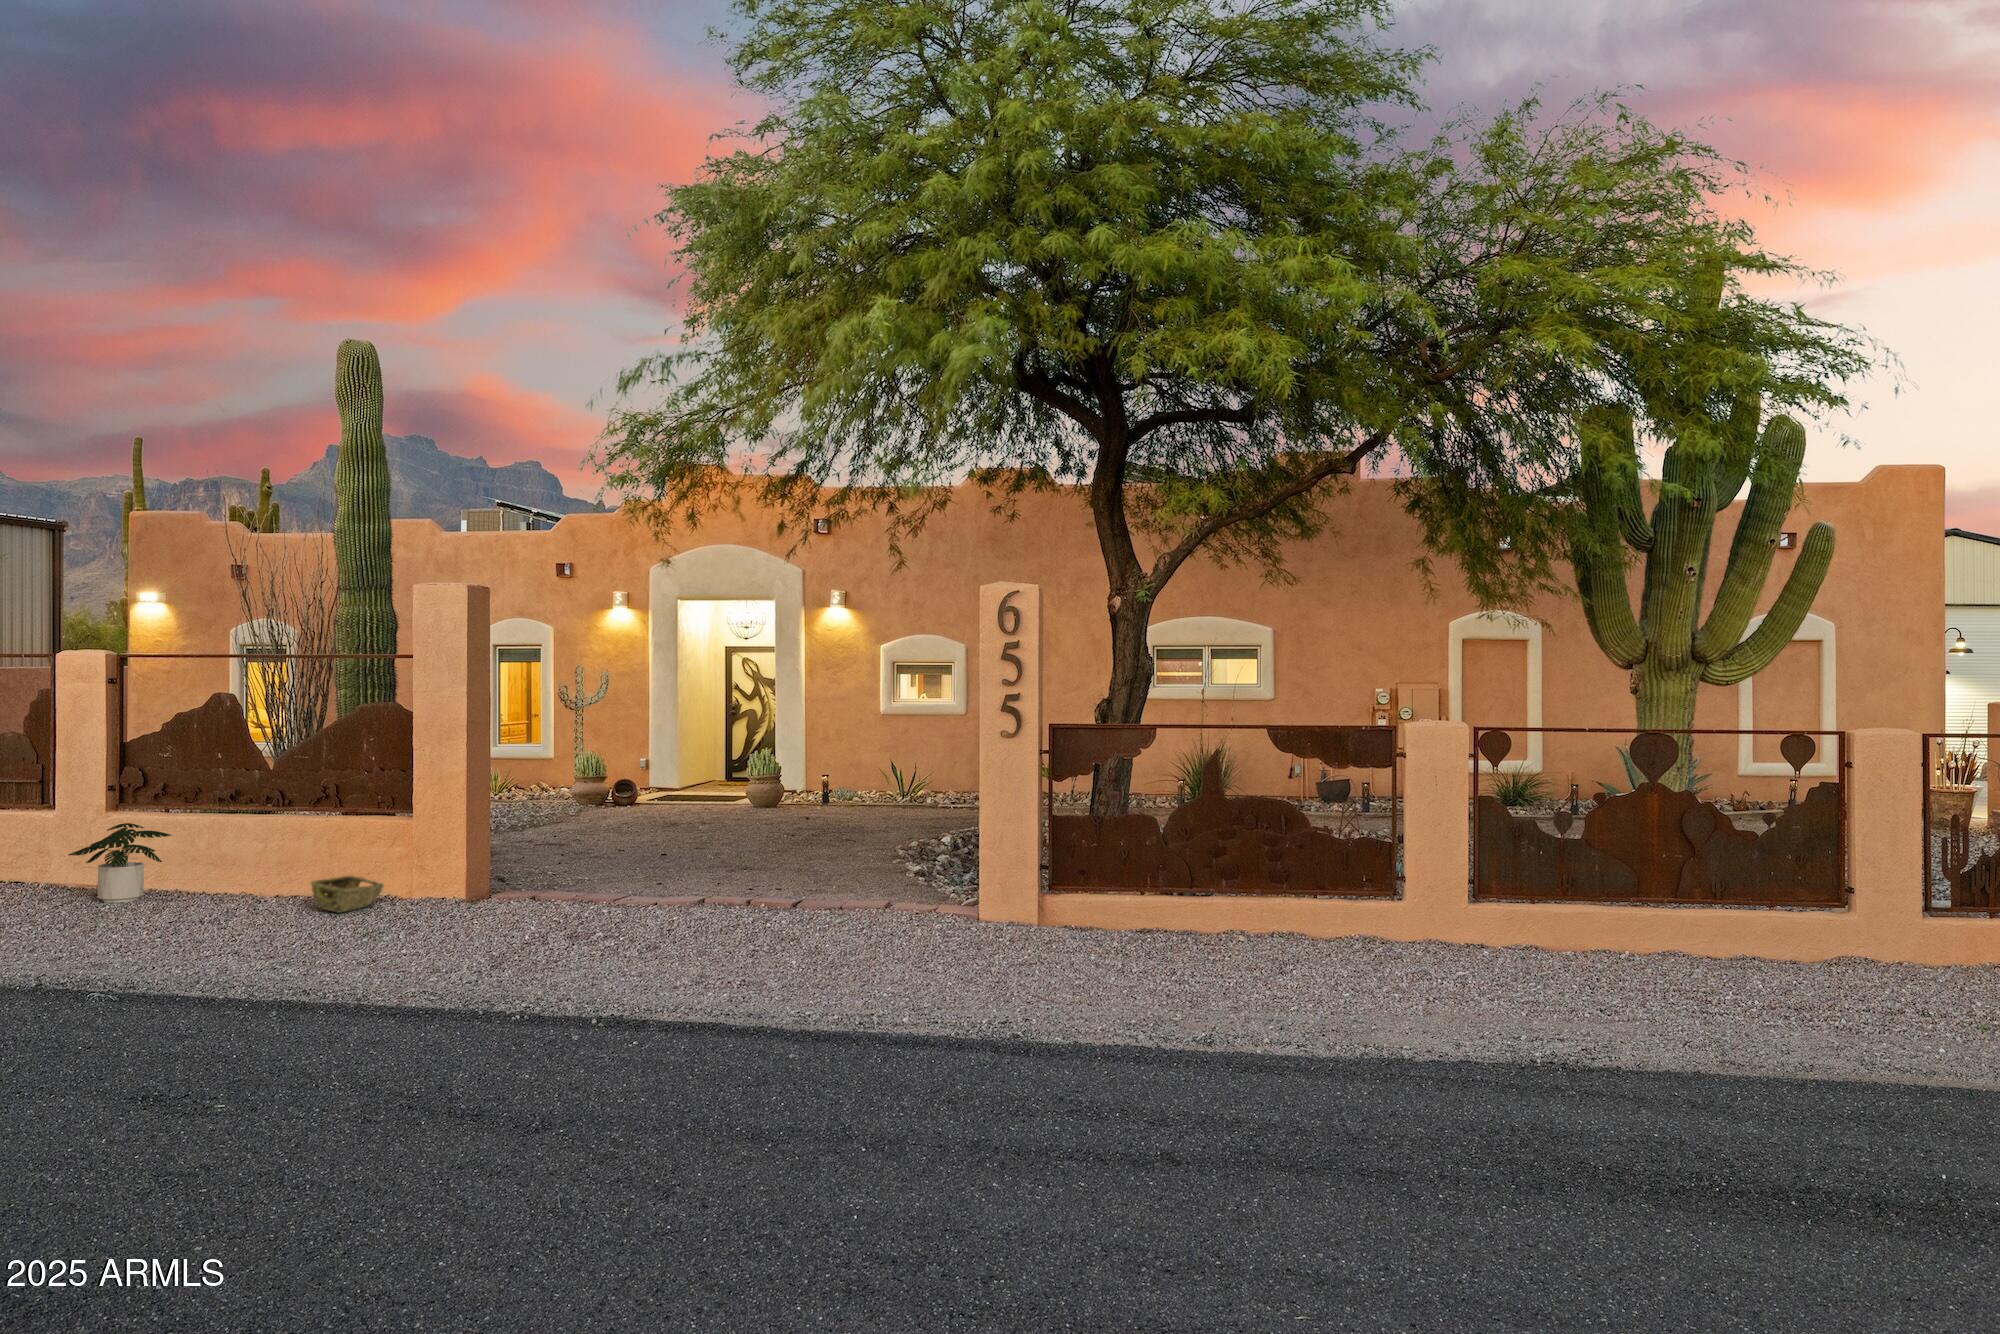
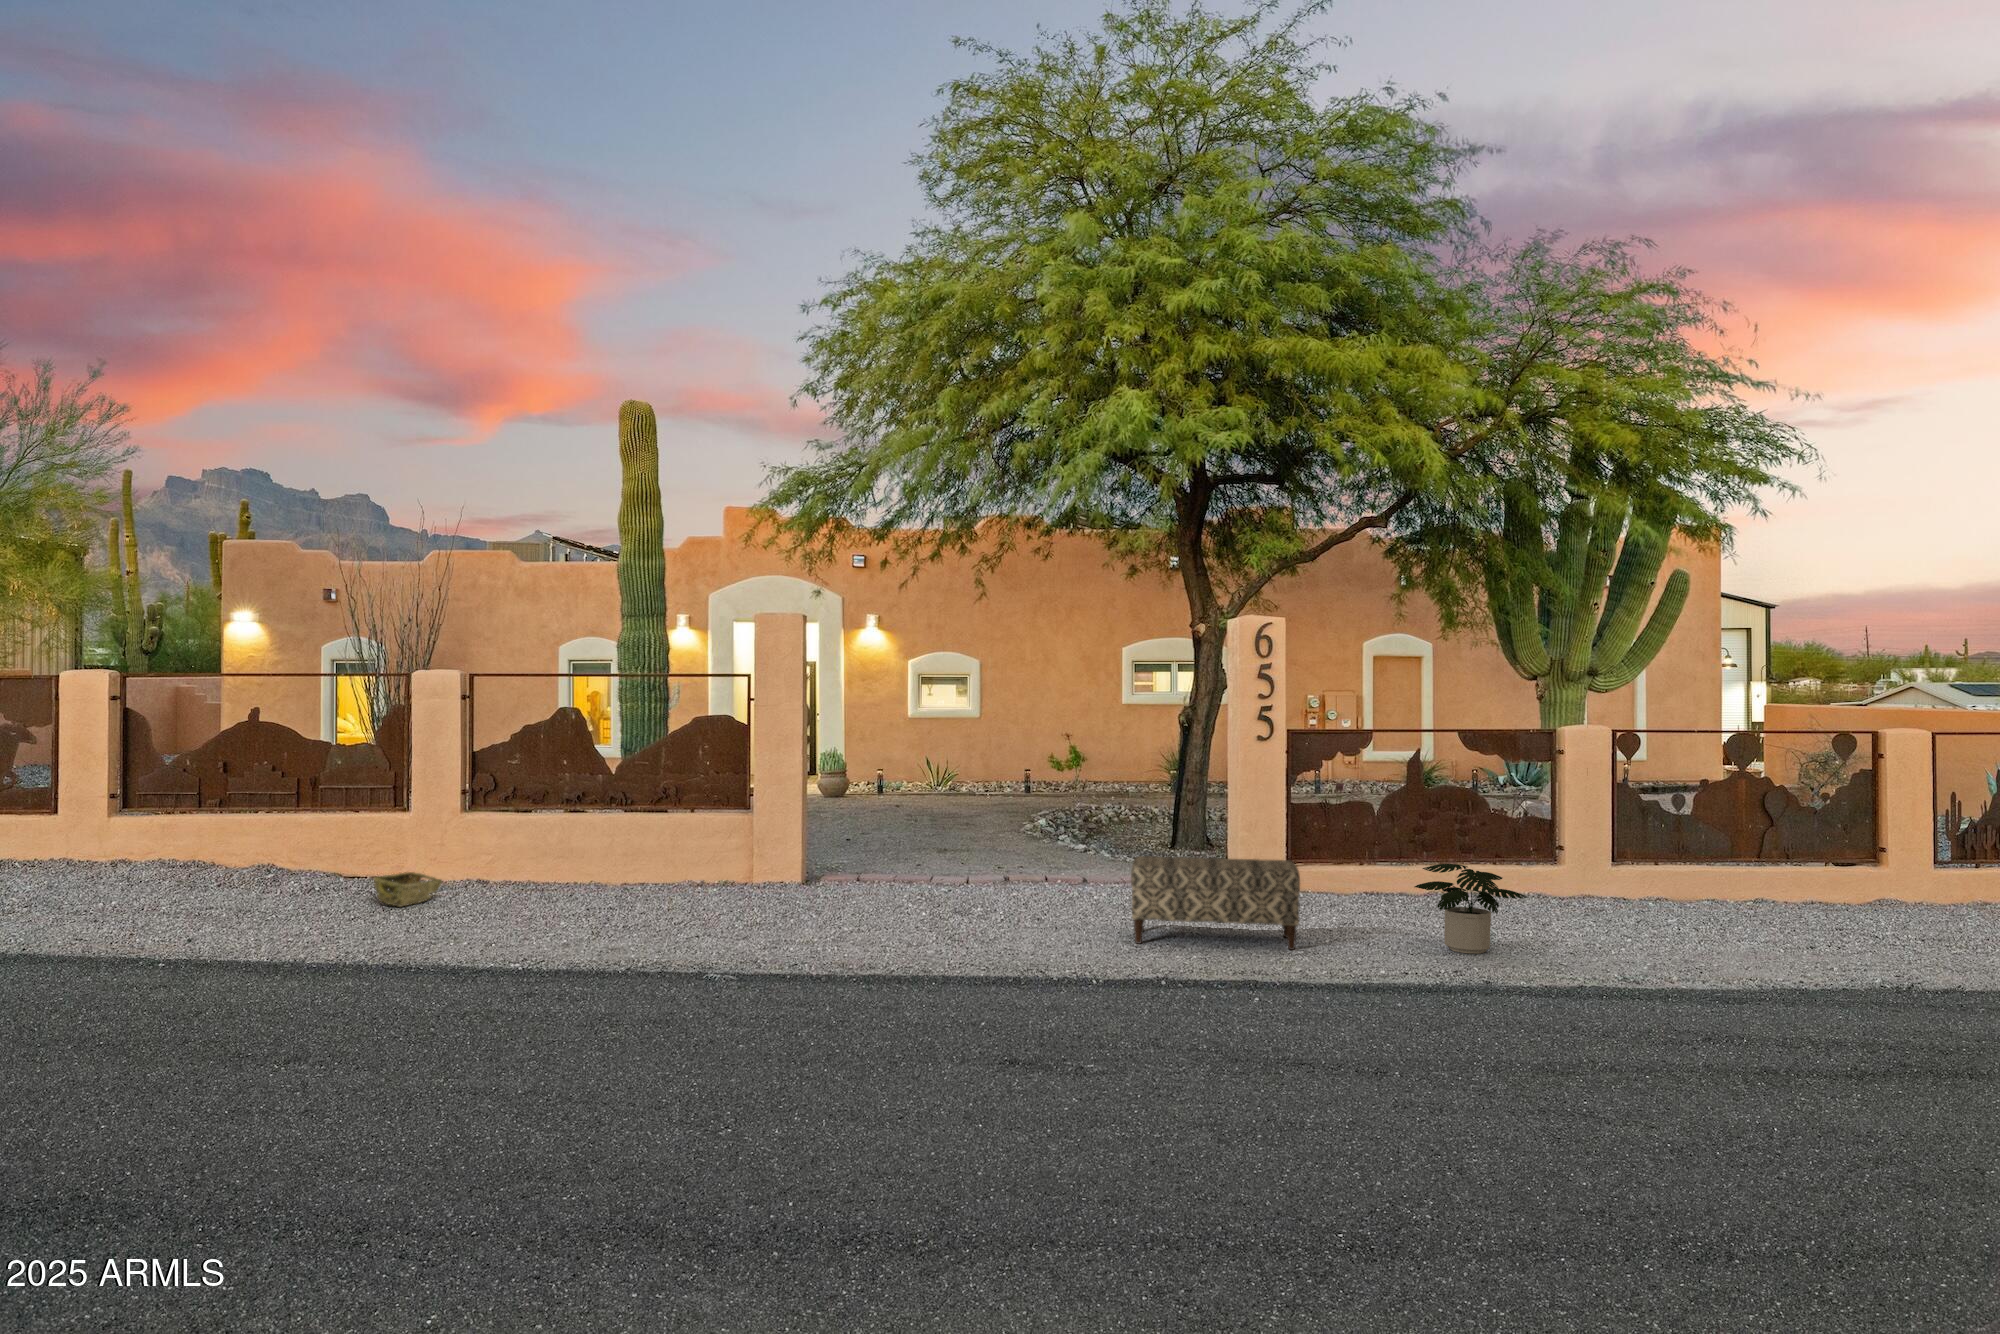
potted plant: present [69,823,171,903] -> present [1415,864,1529,954]
bench: none [1119,859,1295,957] -> present [1131,856,1300,950]

